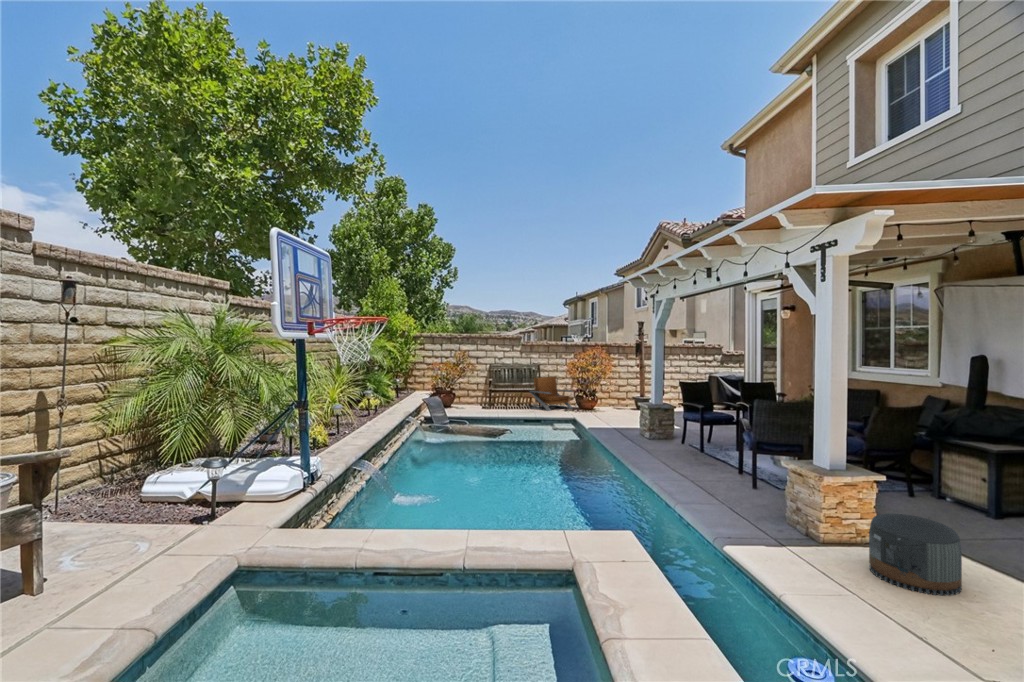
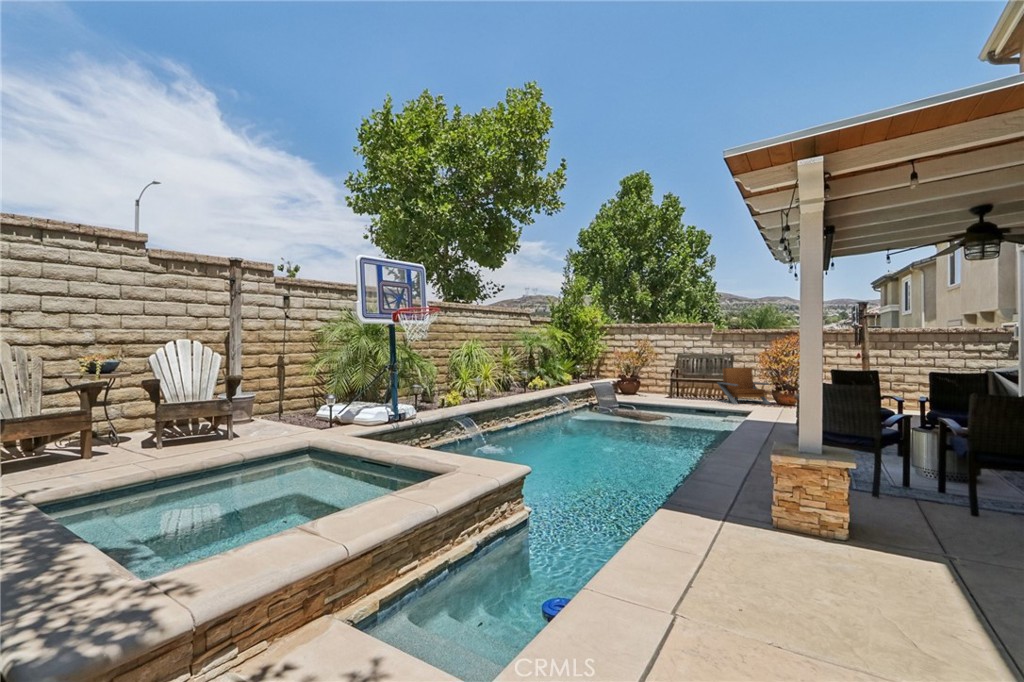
pouf: present [869,514,962,596] -> none [766,496,864,589]

